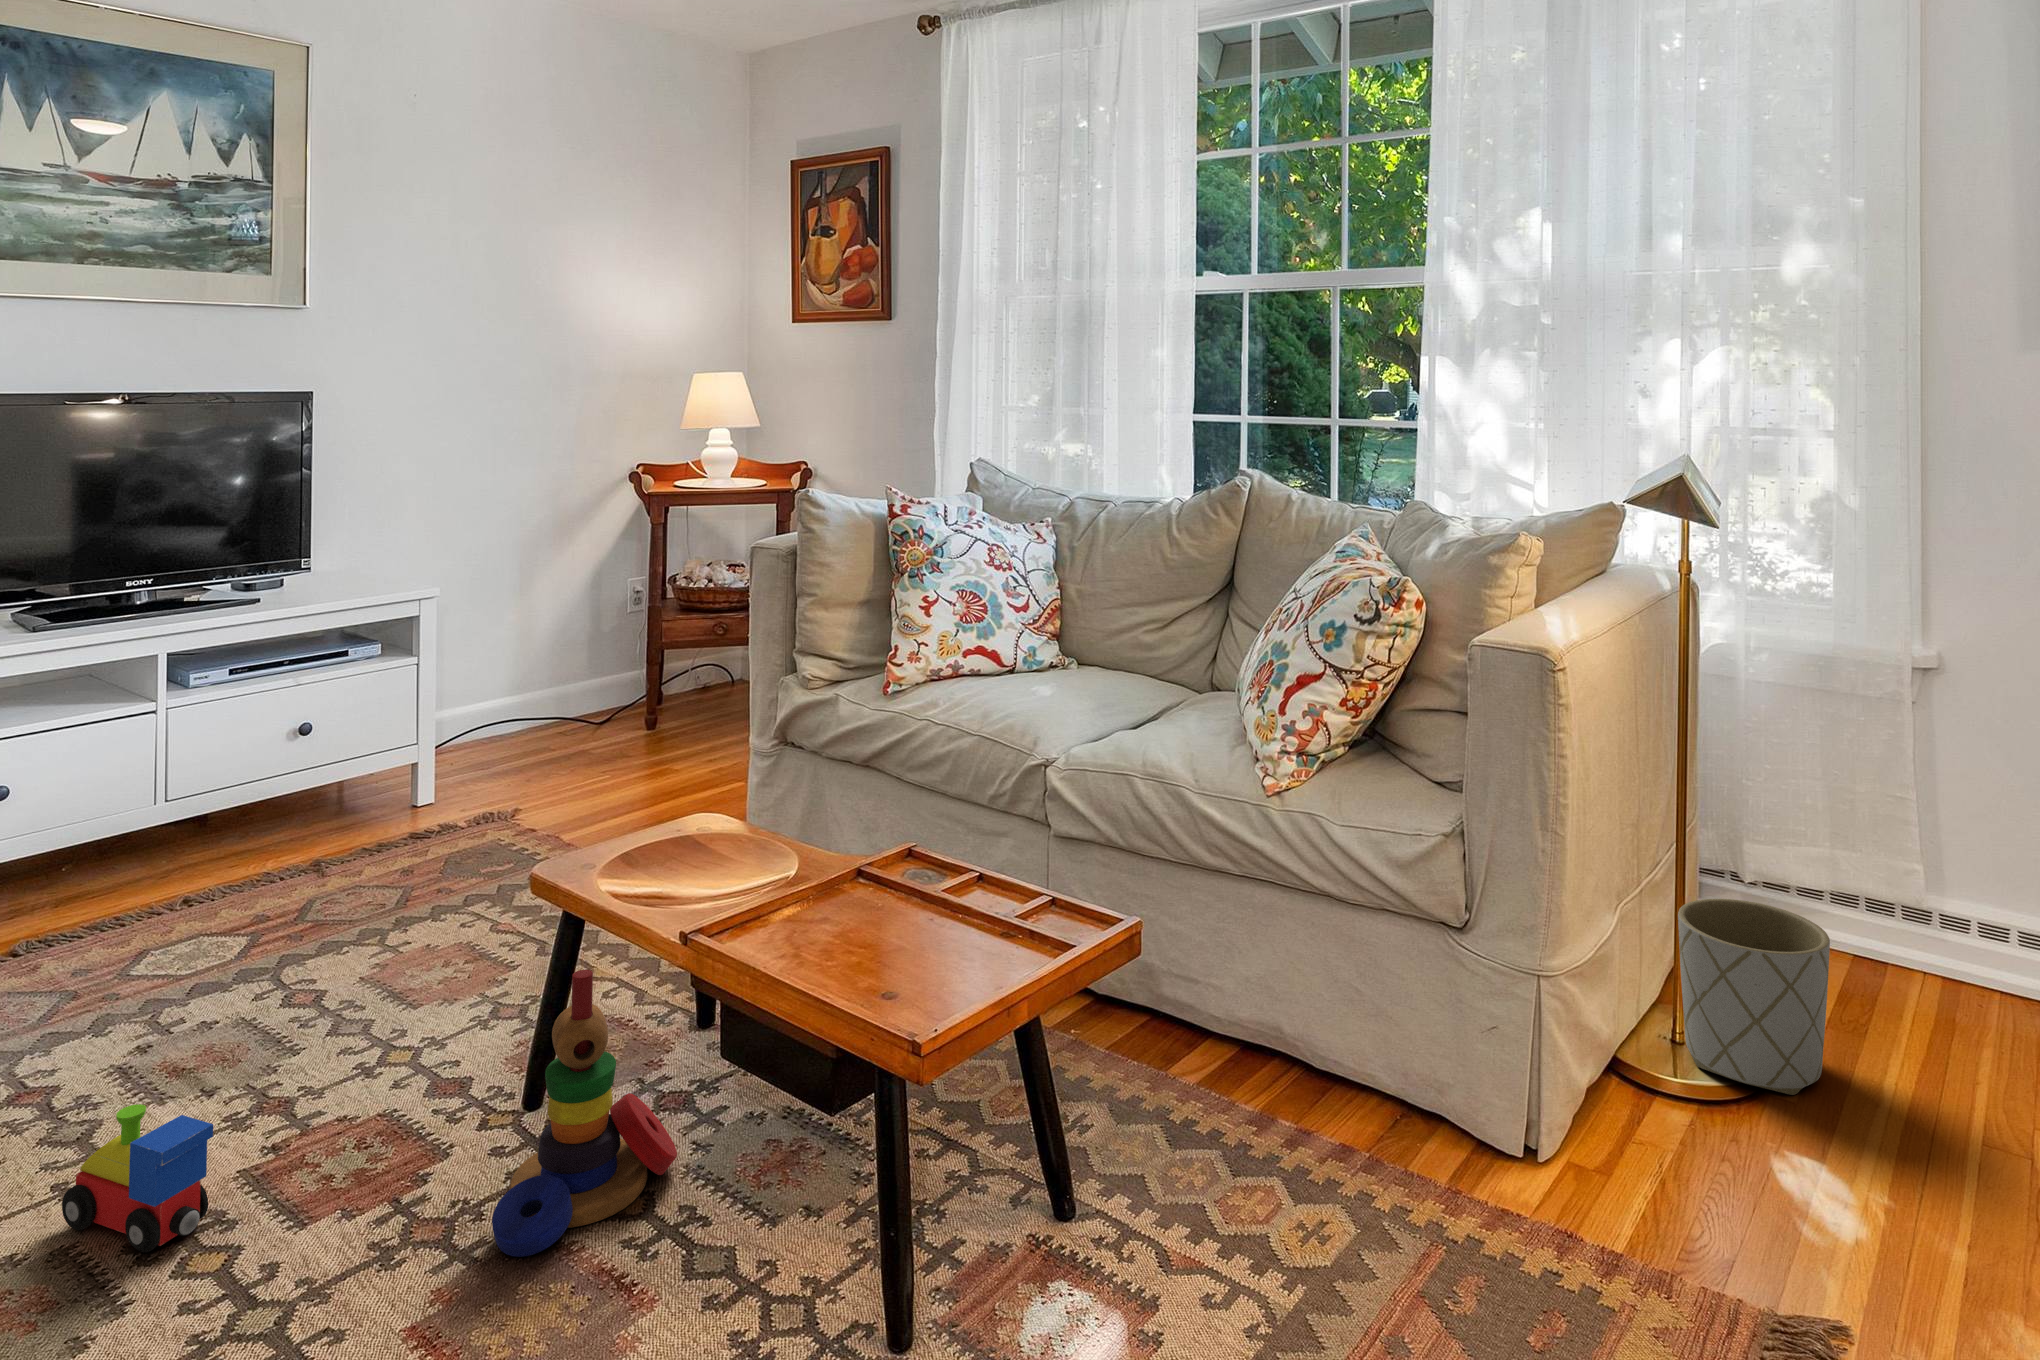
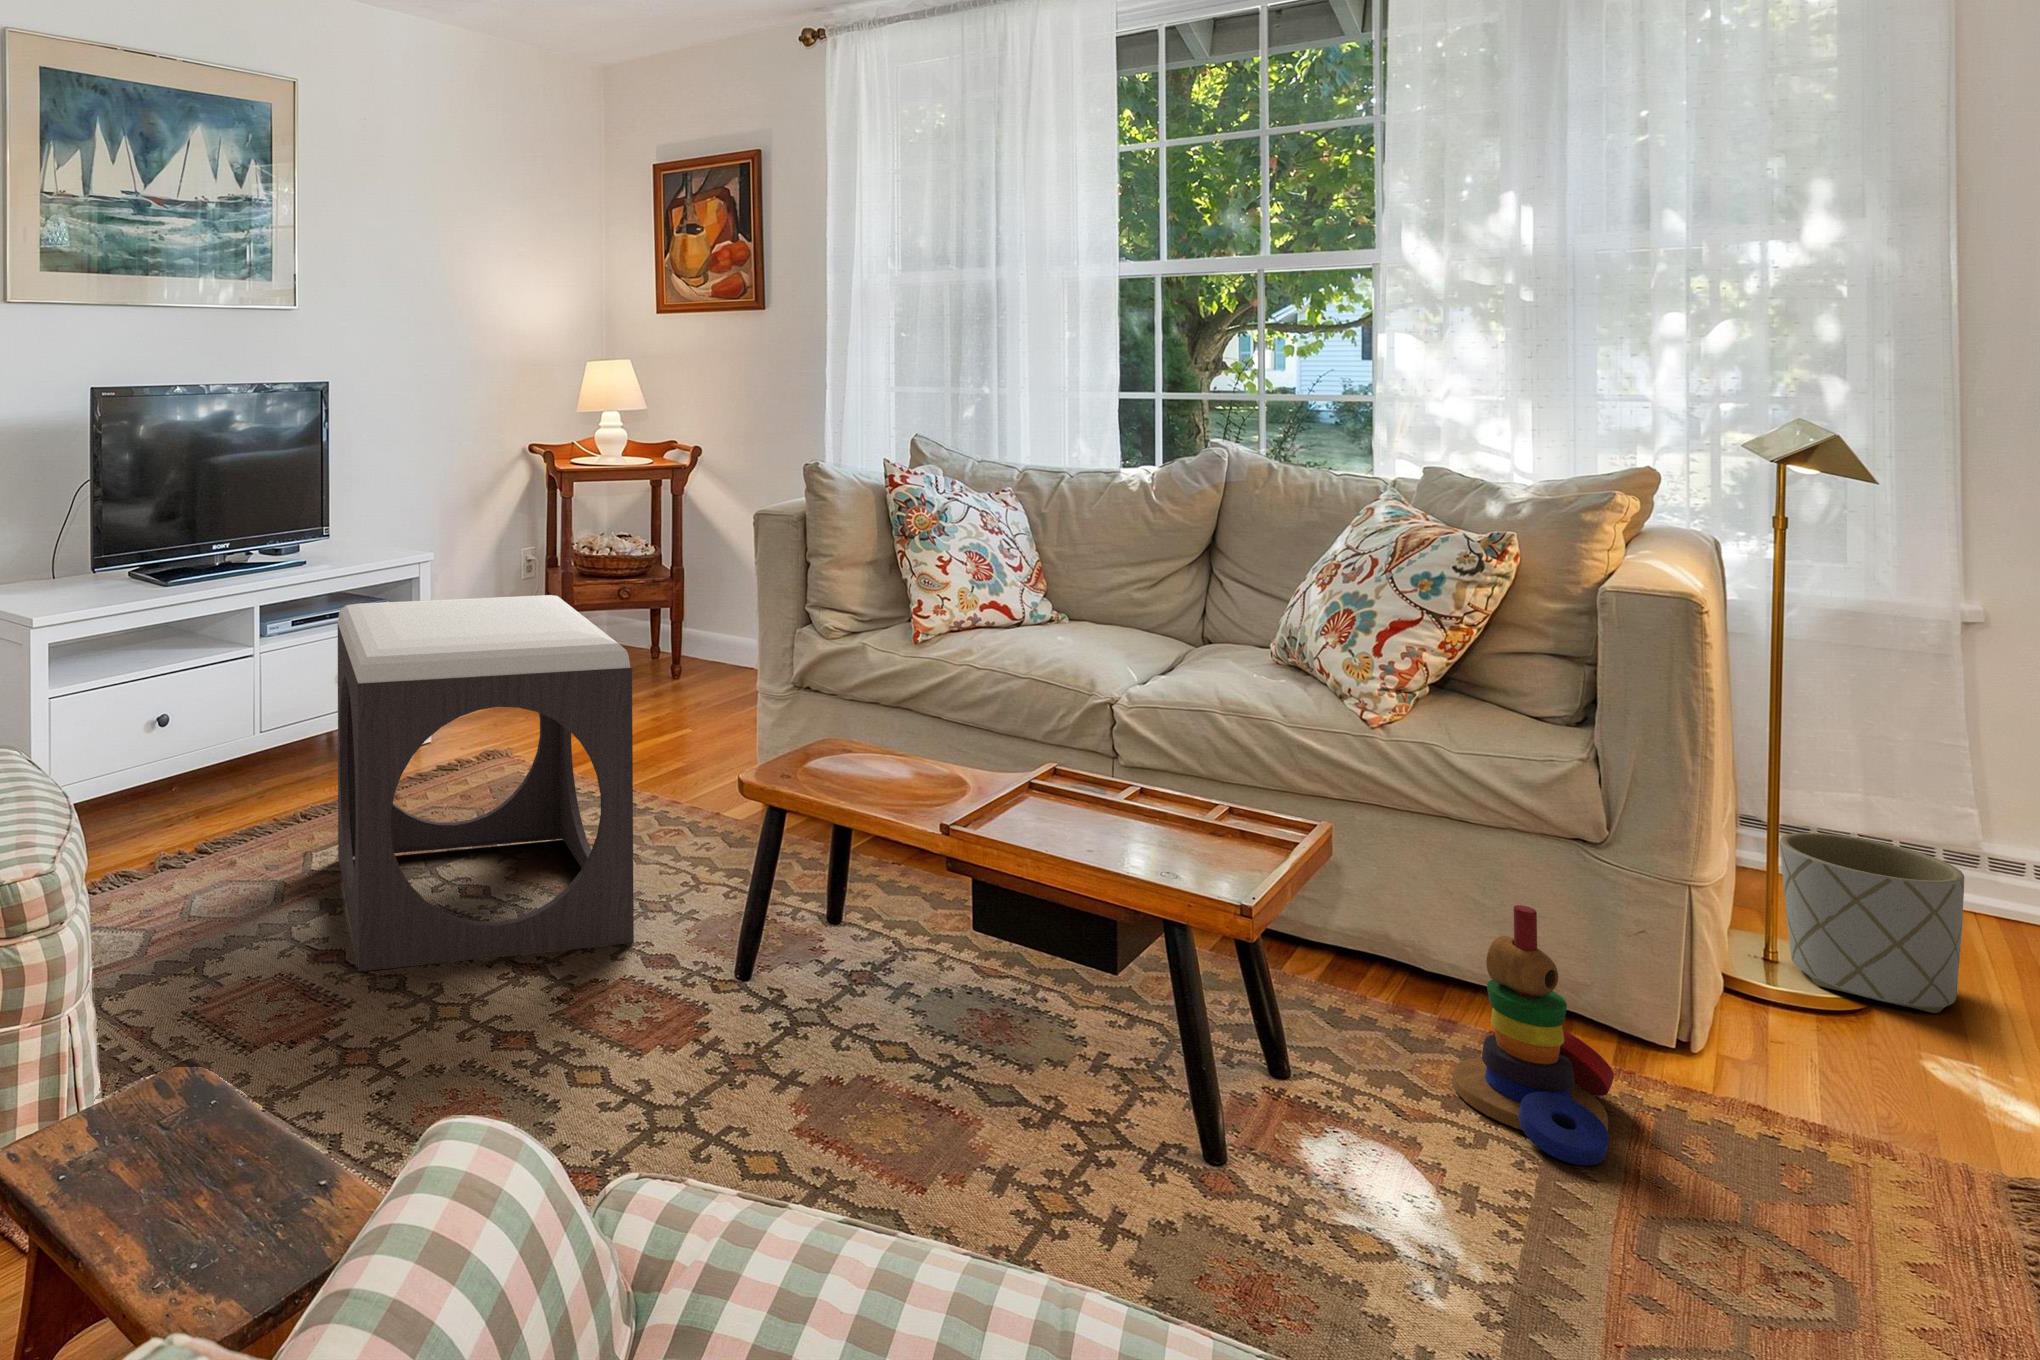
footstool: none [52,644,469,1103] -> present [338,595,634,971]
stacking toy: present [492,970,677,1257] -> present [1452,905,1614,1166]
toy train: present [62,1104,213,1252] -> none [461,969,584,1090]

